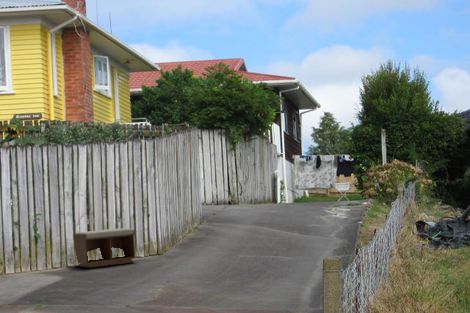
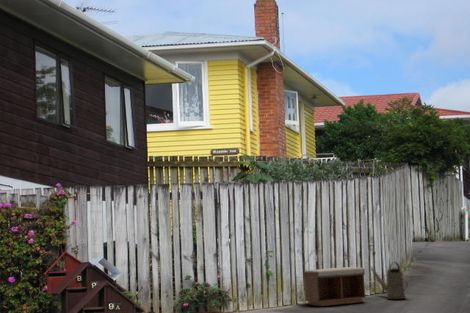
watering can: none [144,222,177,258] -> present [371,262,408,299]

